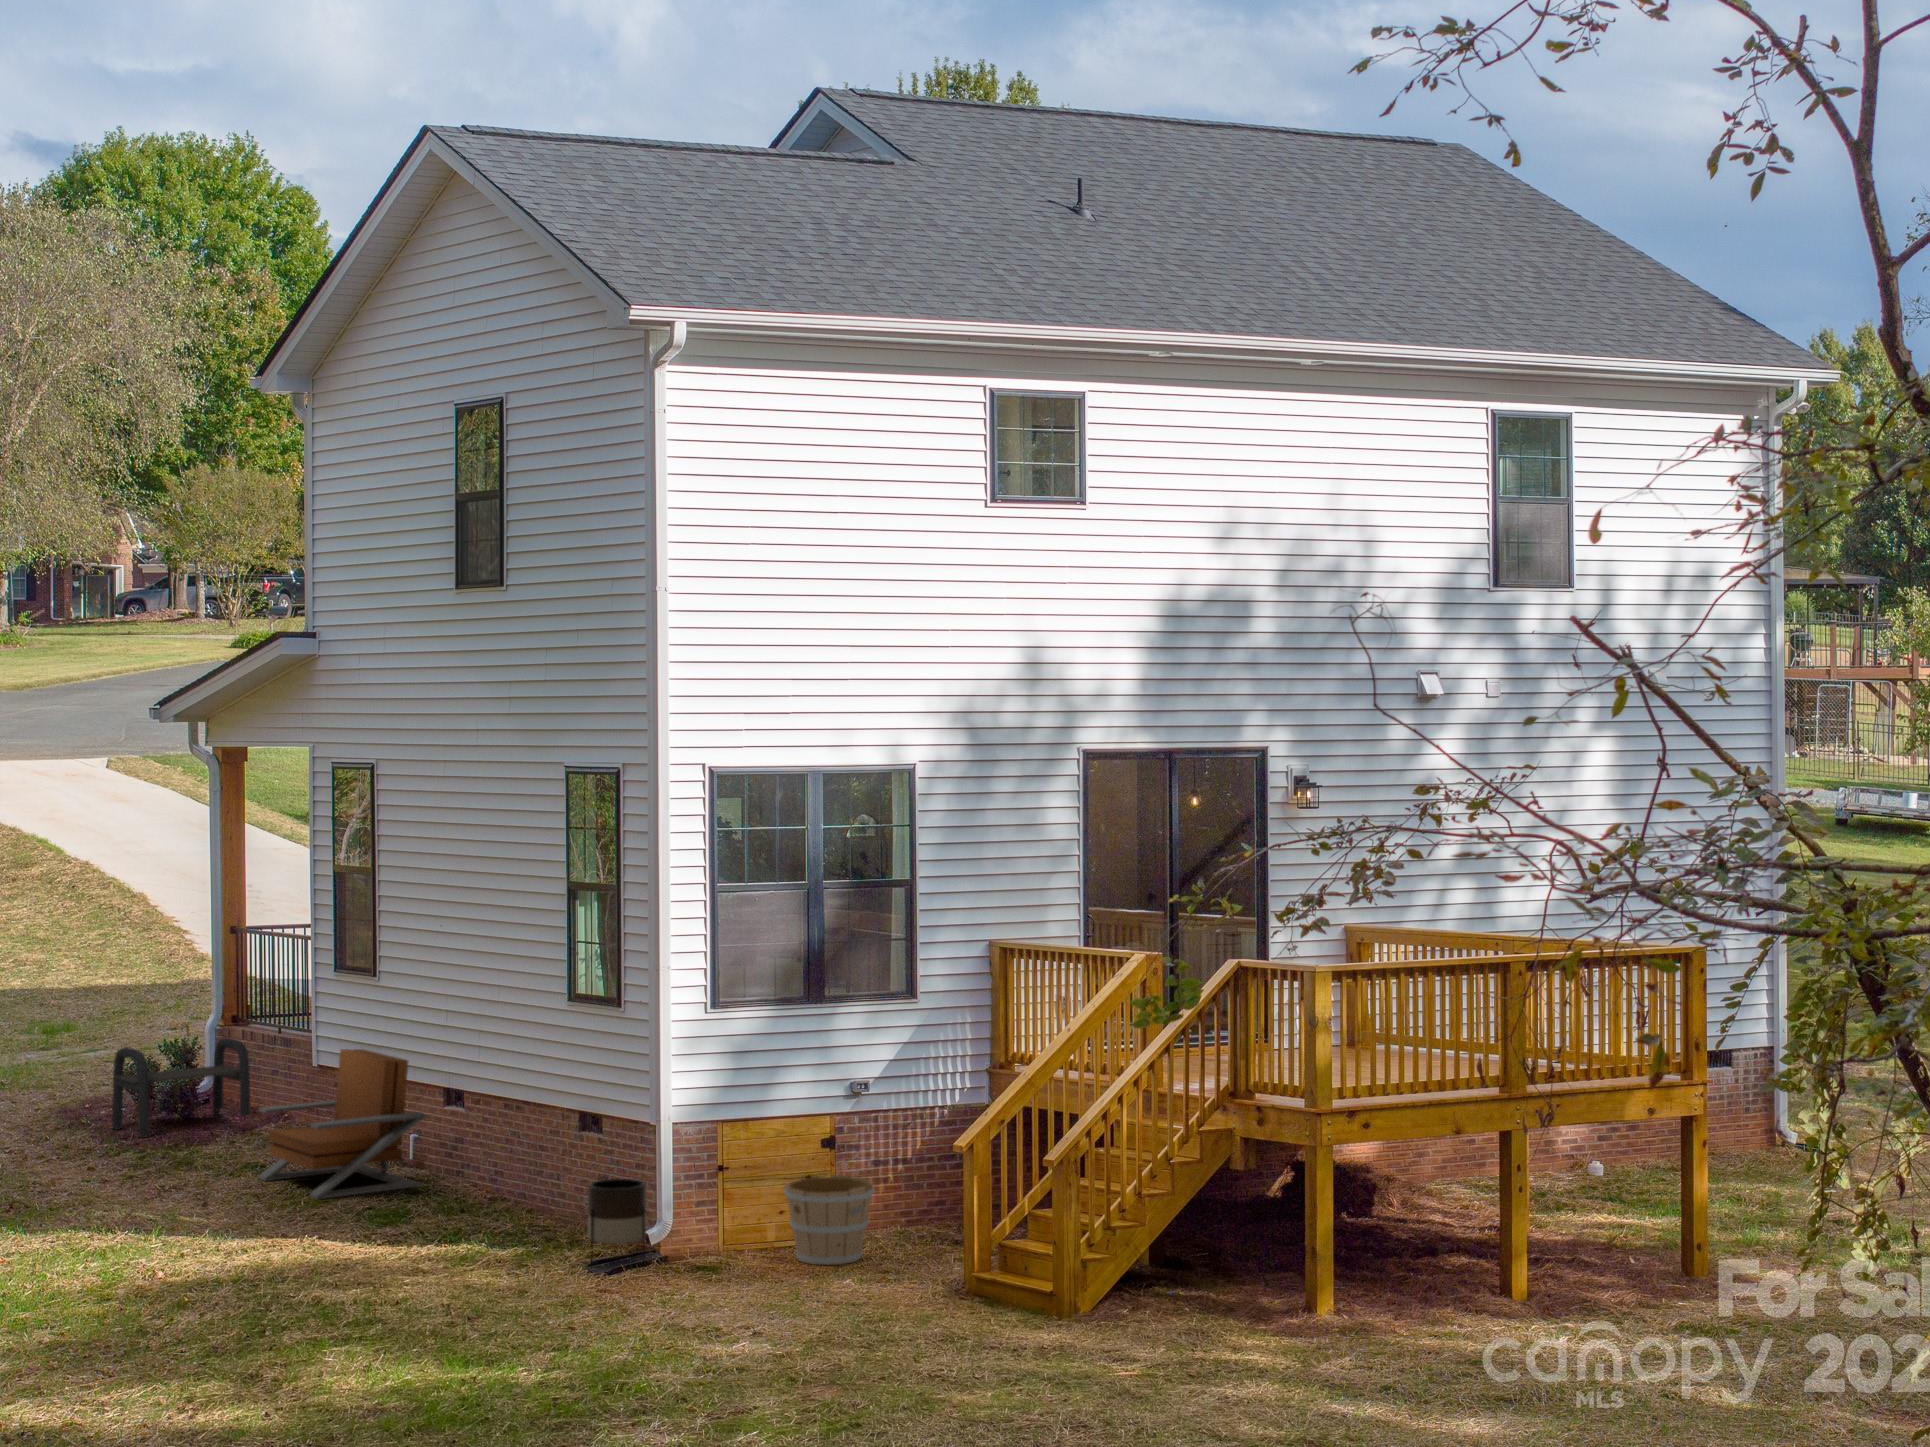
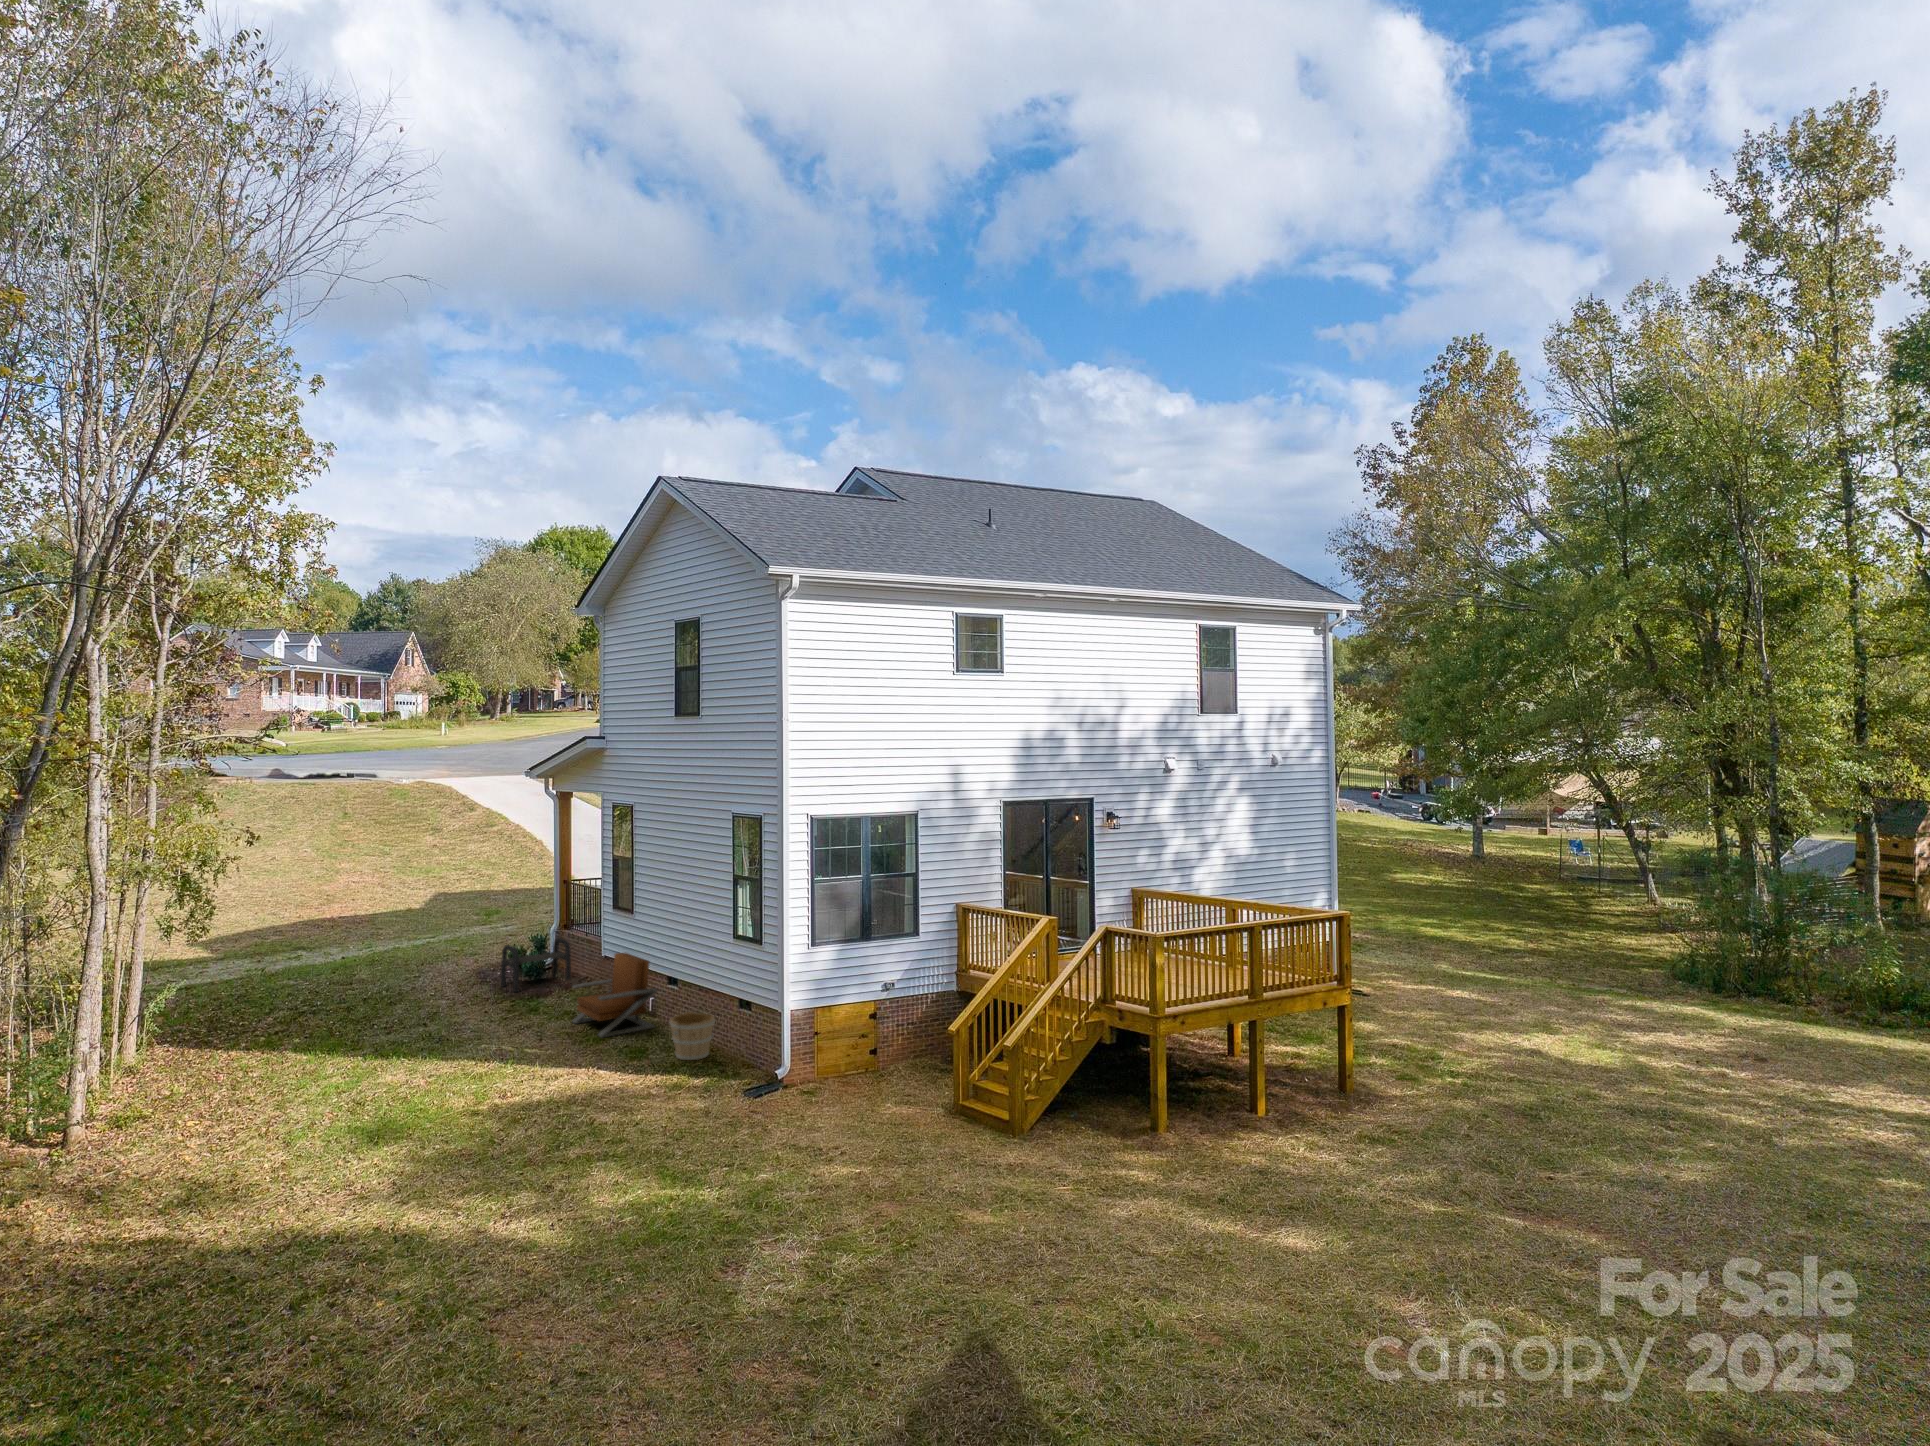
wooden bucket: present [784,1175,875,1265] -> present [670,1012,715,1061]
planter: present [588,1179,646,1264] -> none [745,1040,776,1090]

